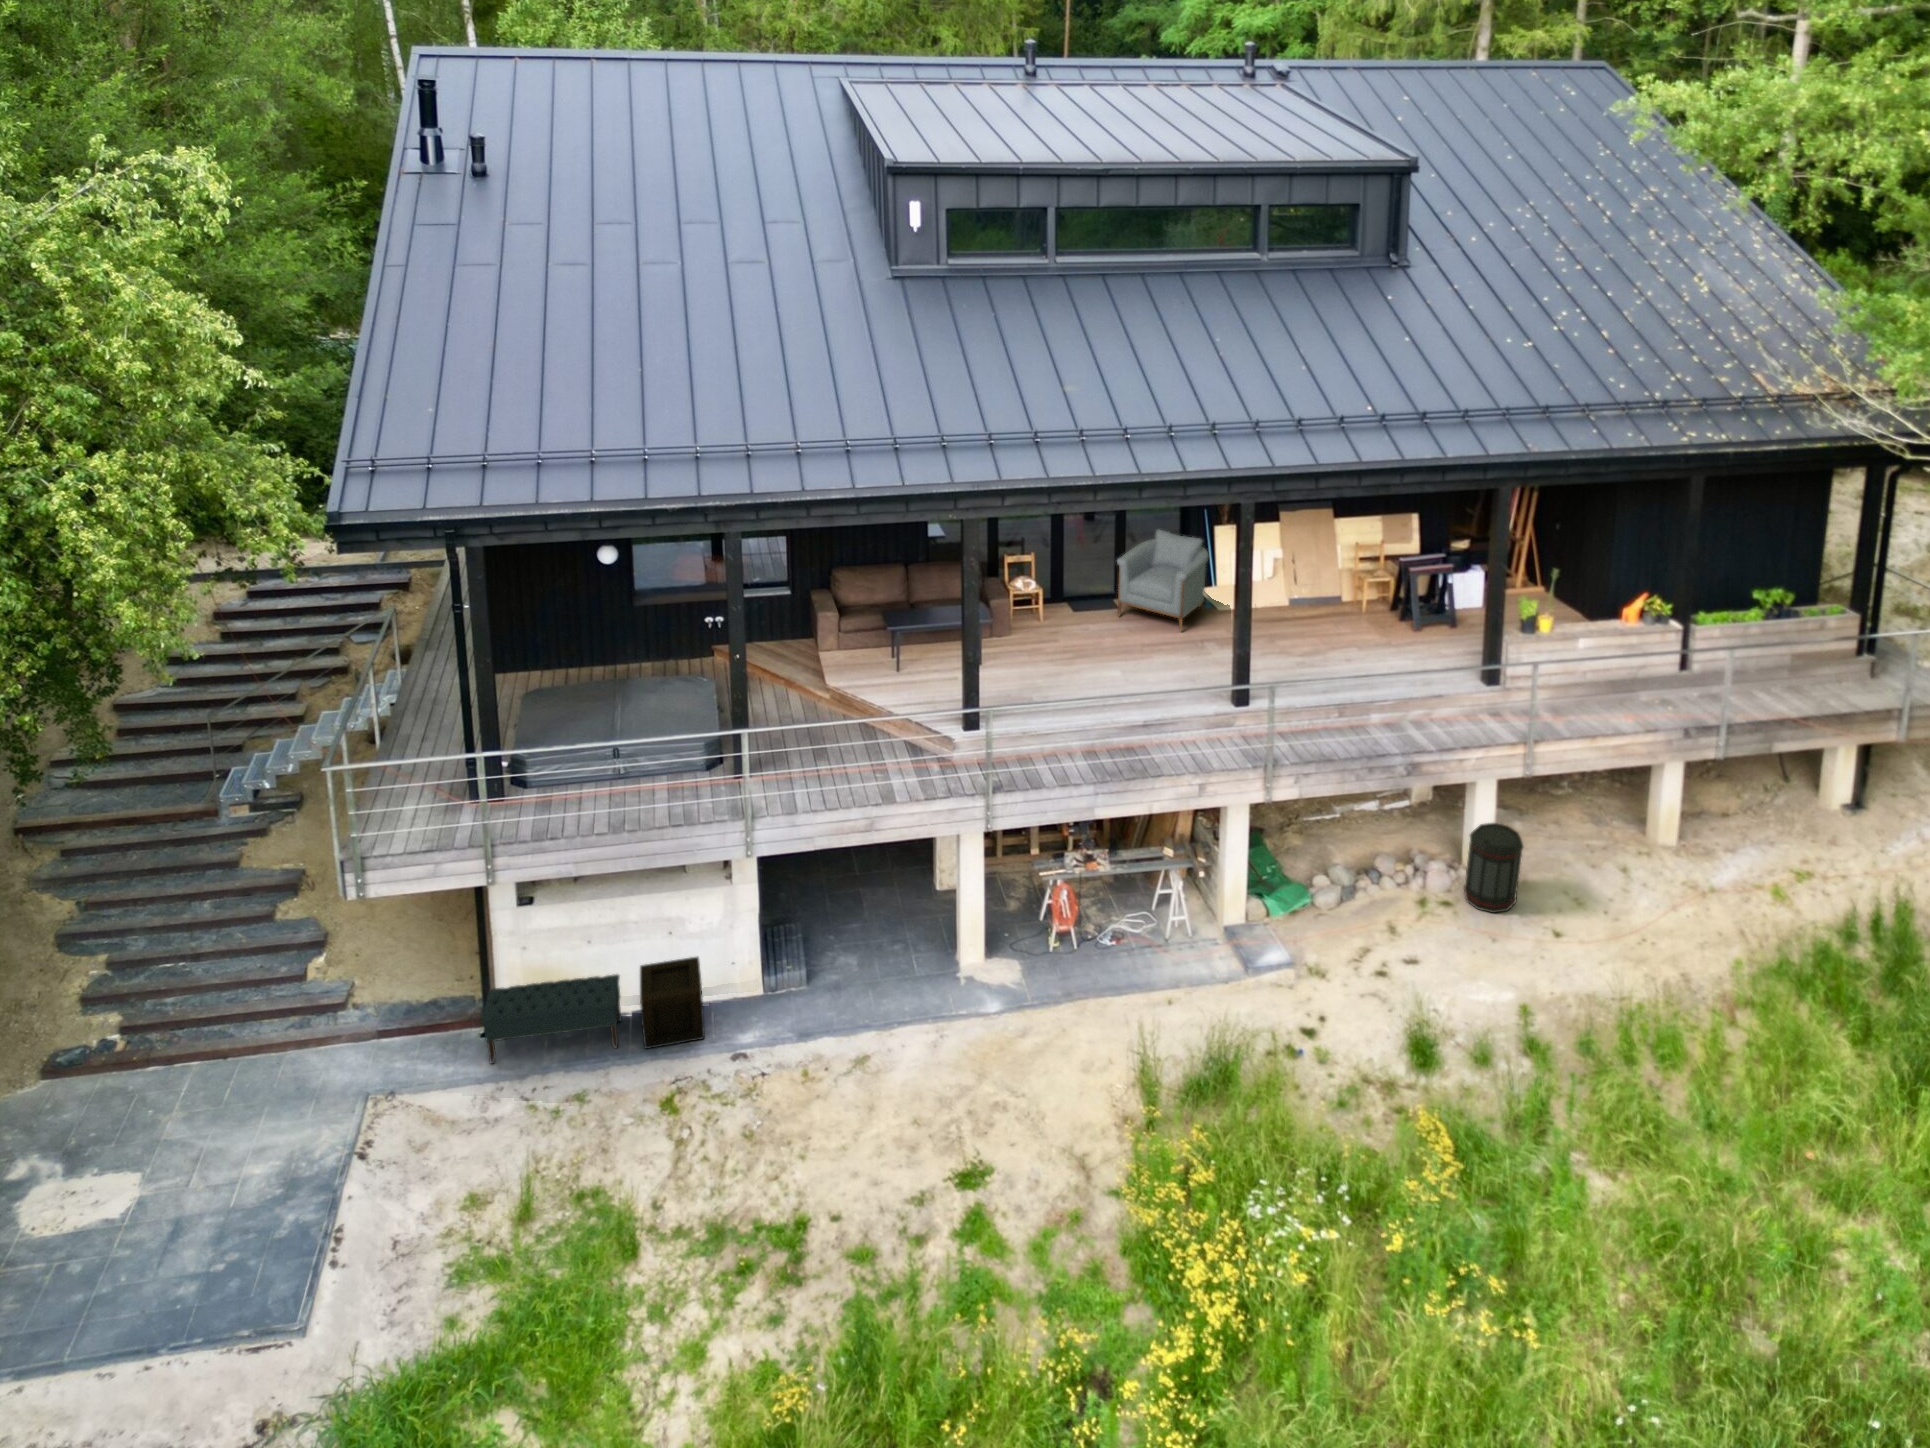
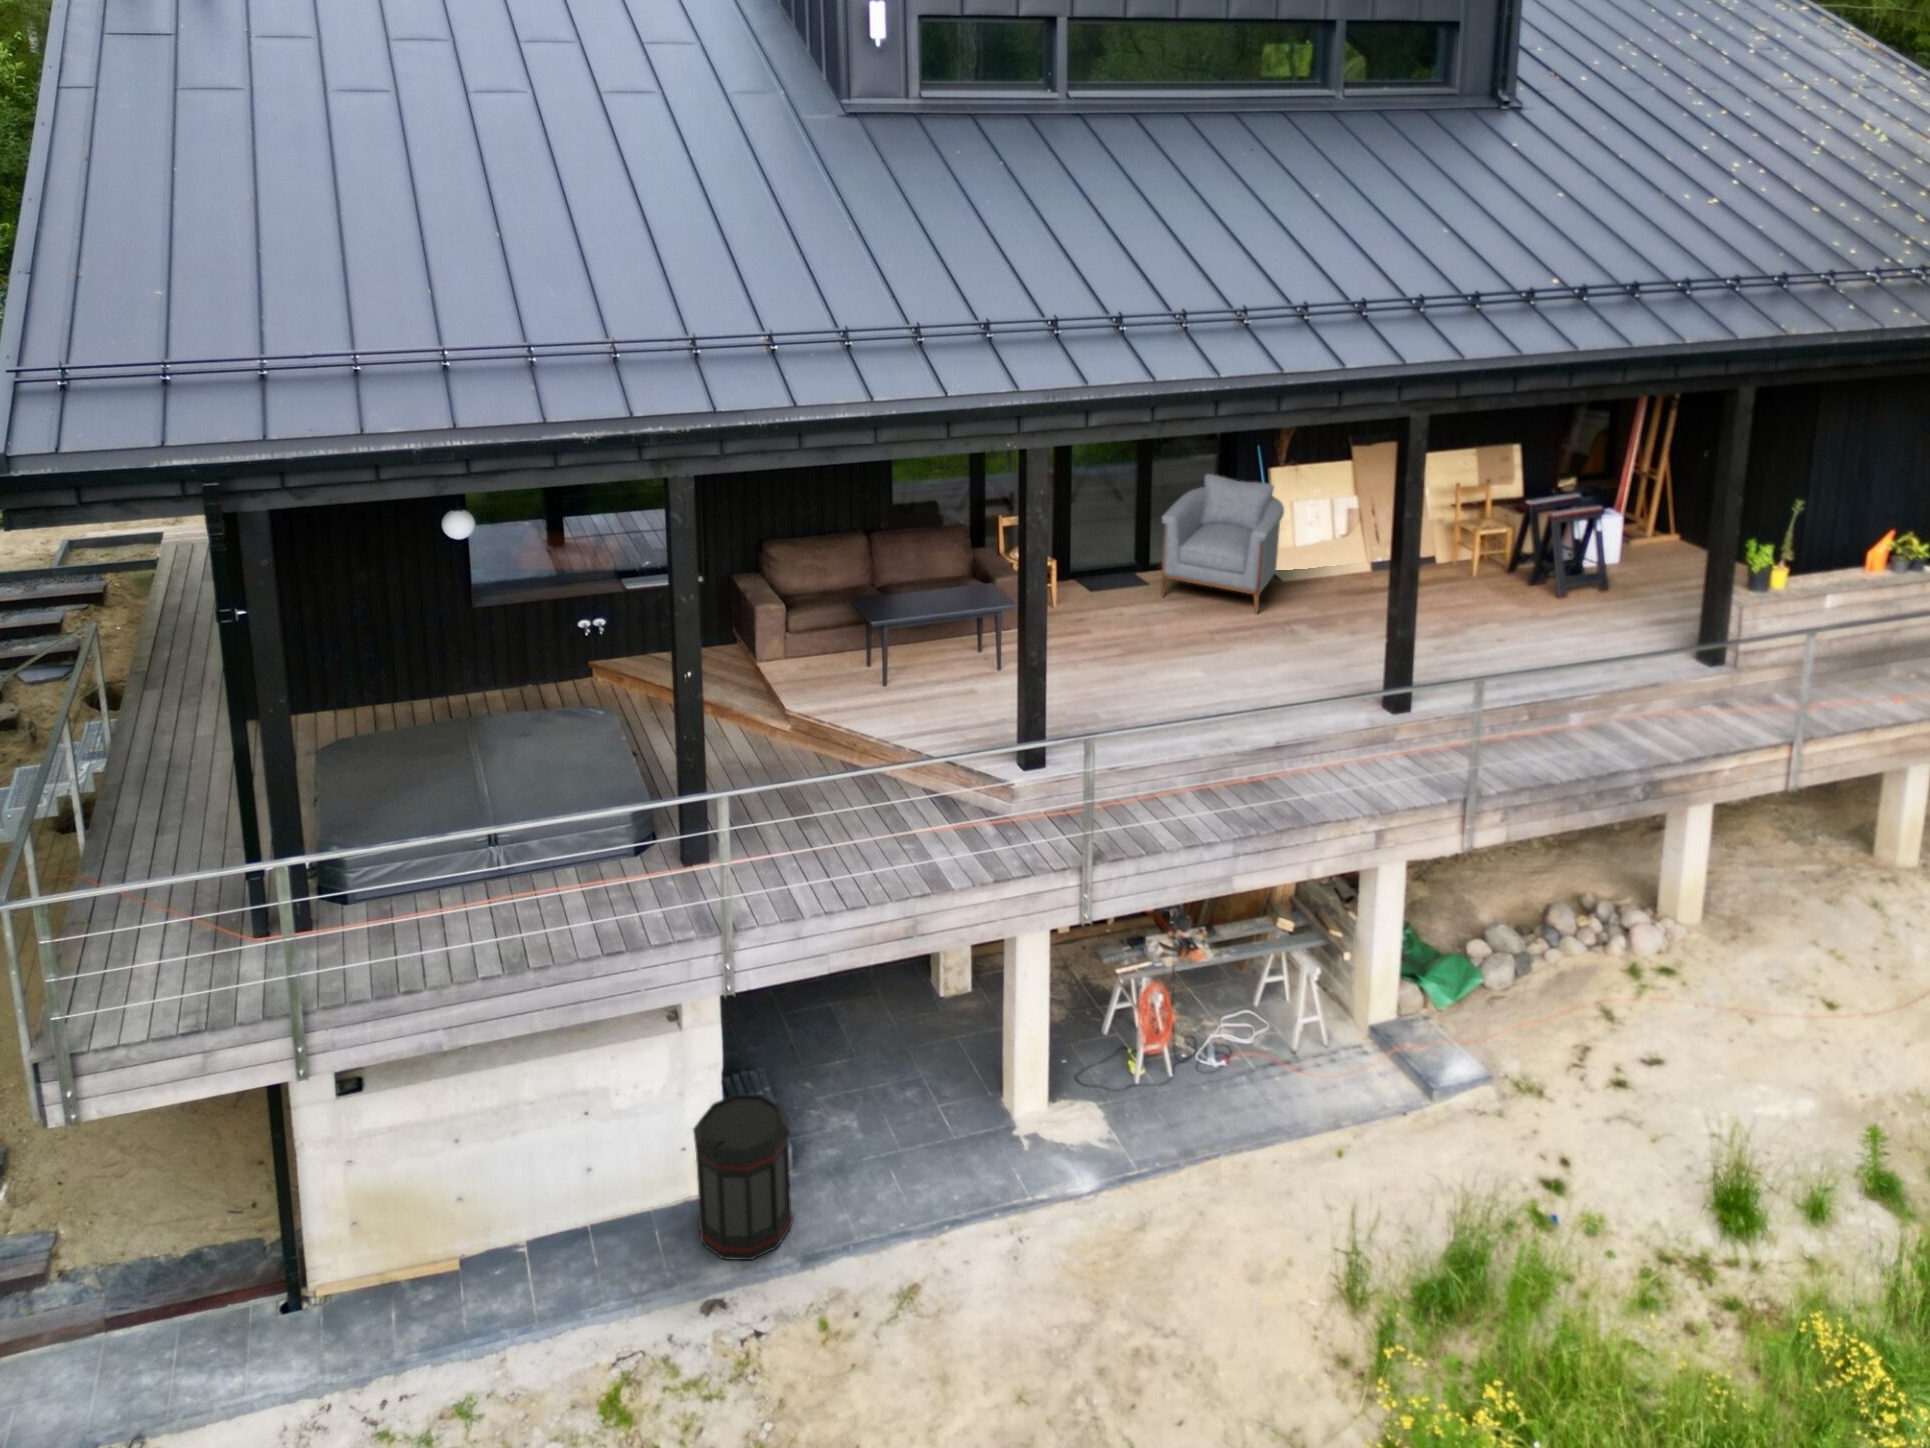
trash can: present [1464,823,1523,913] -> present [693,1094,793,1260]
wooden crate: present [640,956,705,1049] -> none [542,1149,655,1311]
bench: present [482,974,621,1063] -> none [290,1192,516,1364]

